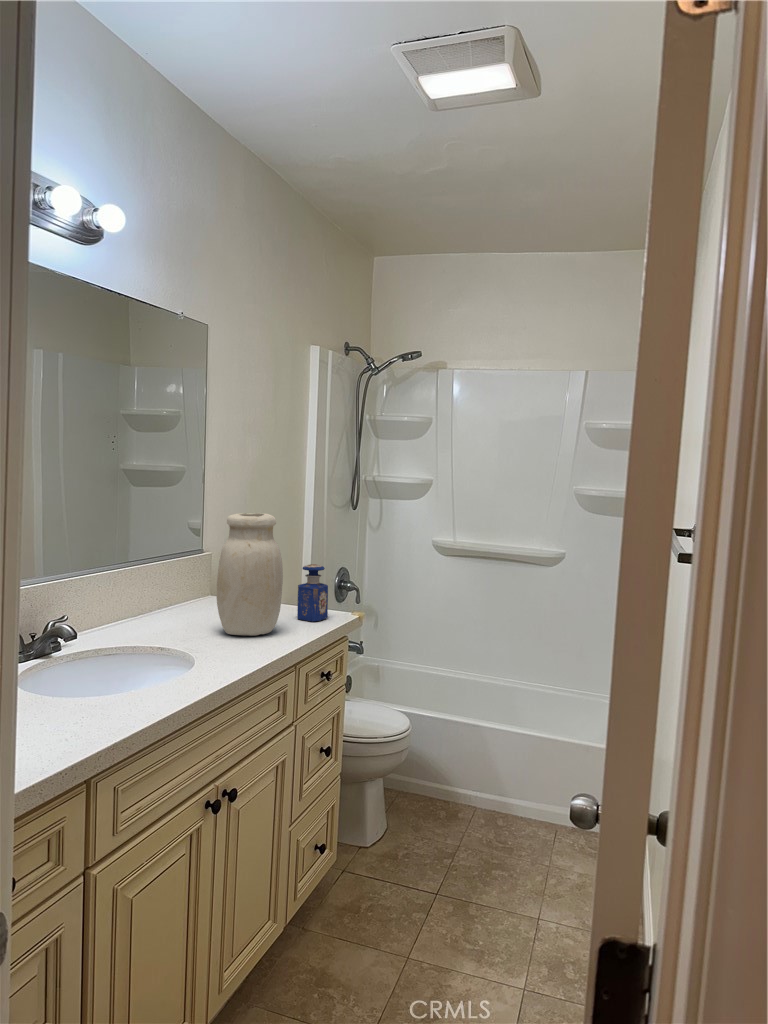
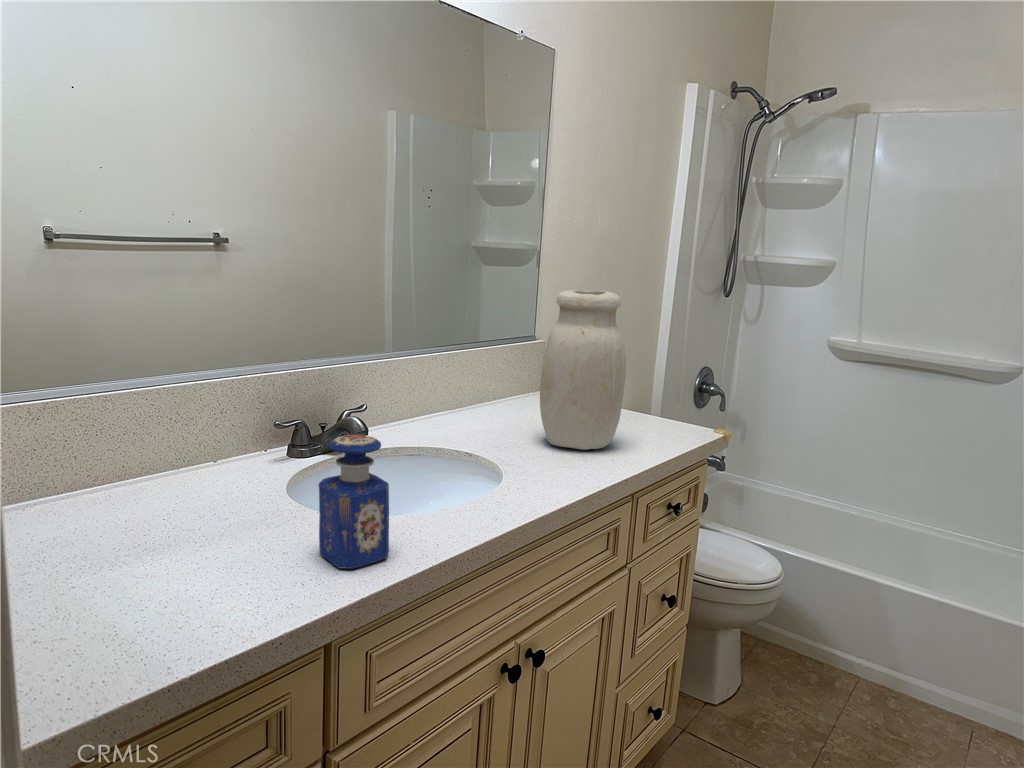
perfume bottle: present [297,564,328,622] -> present [319,434,389,569]

